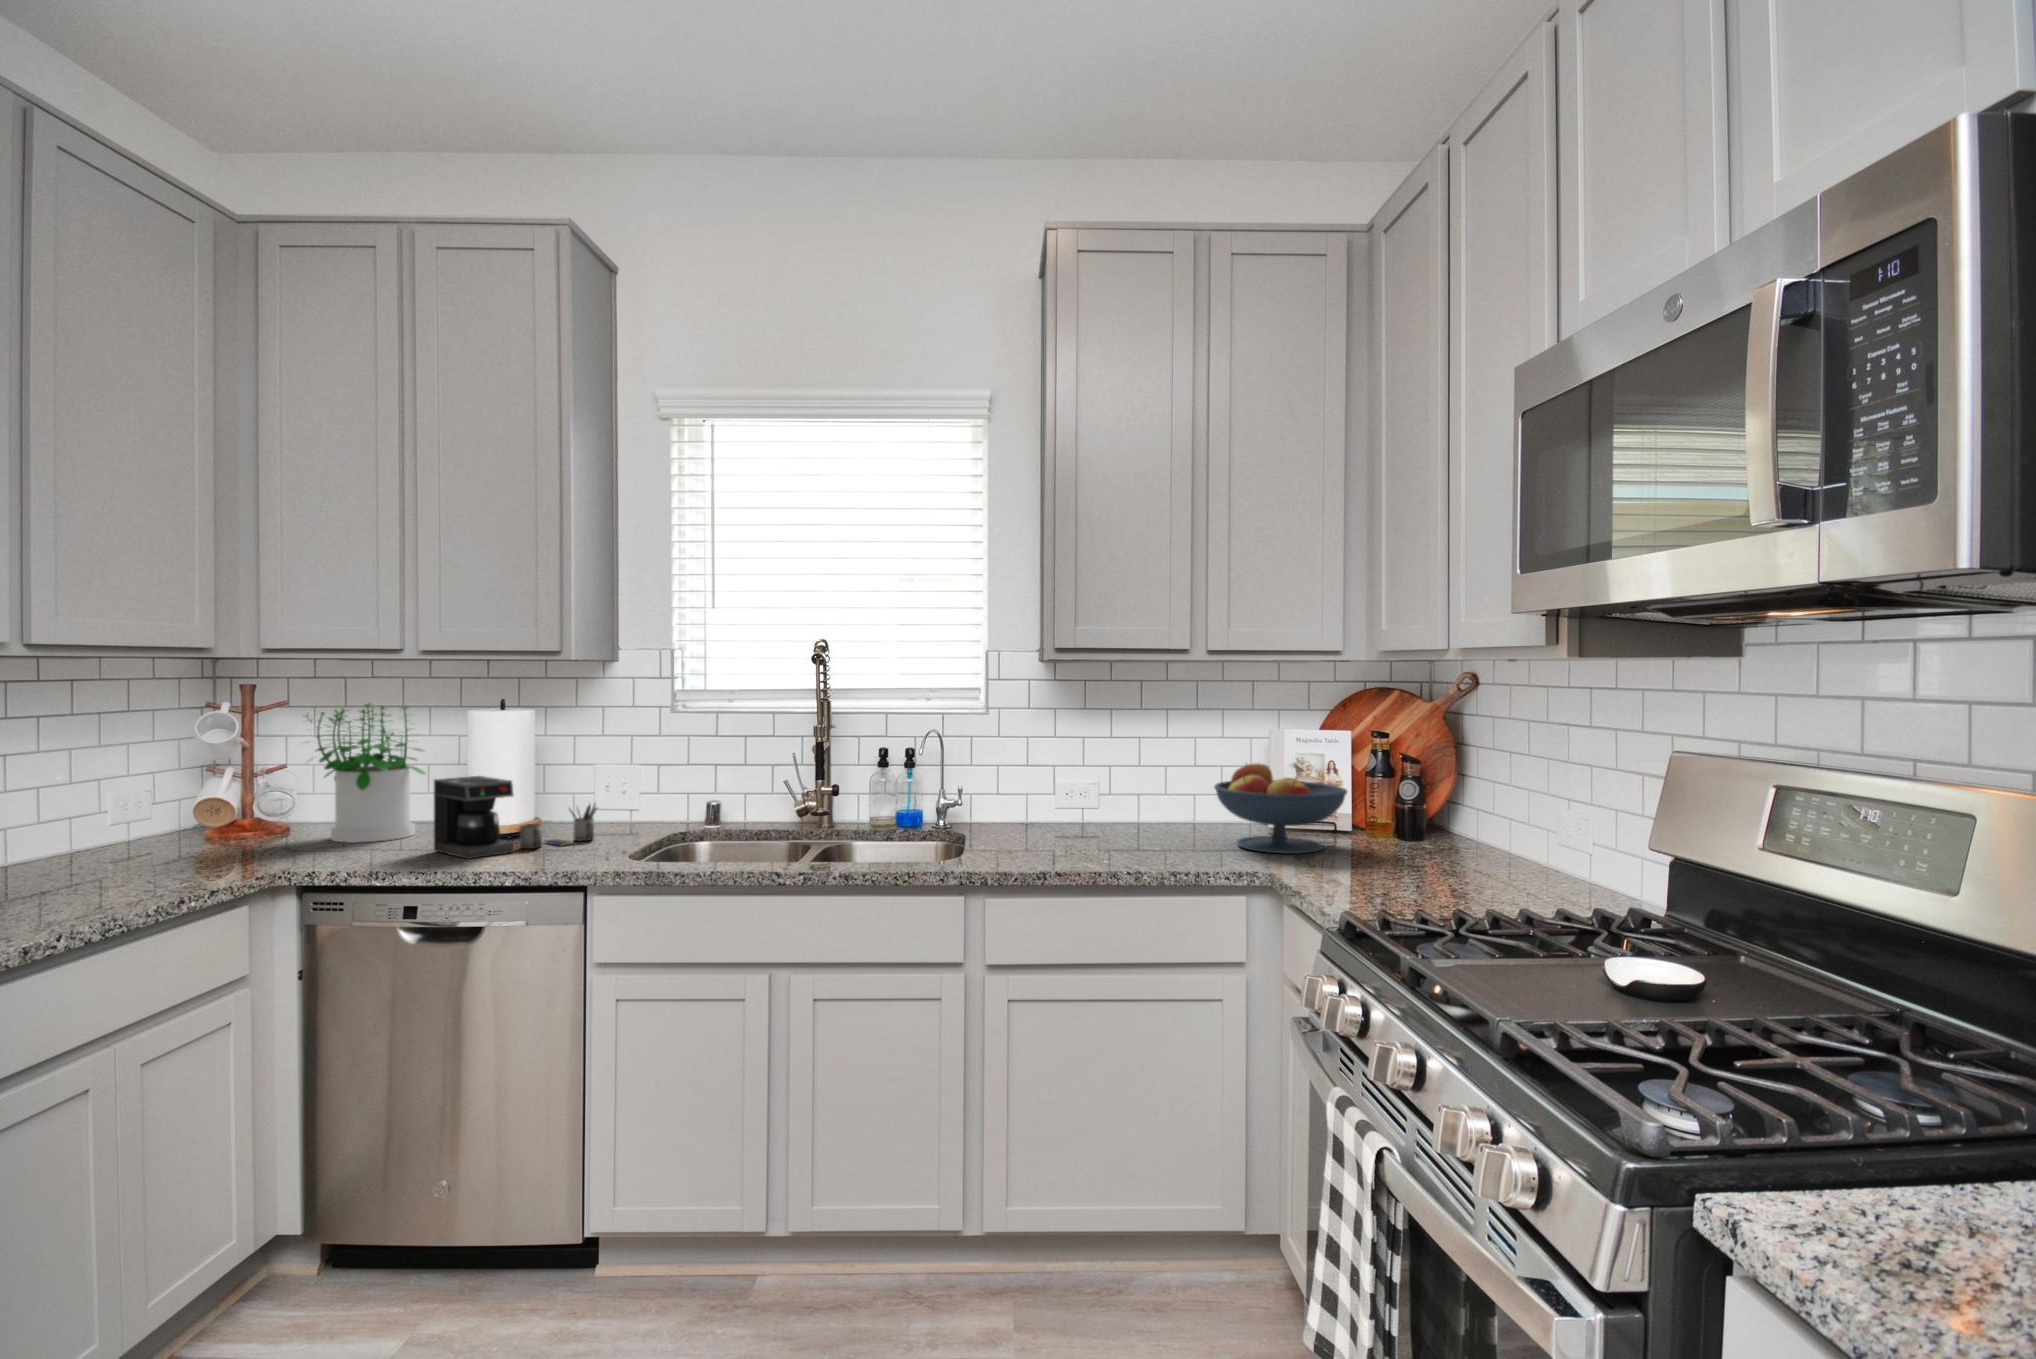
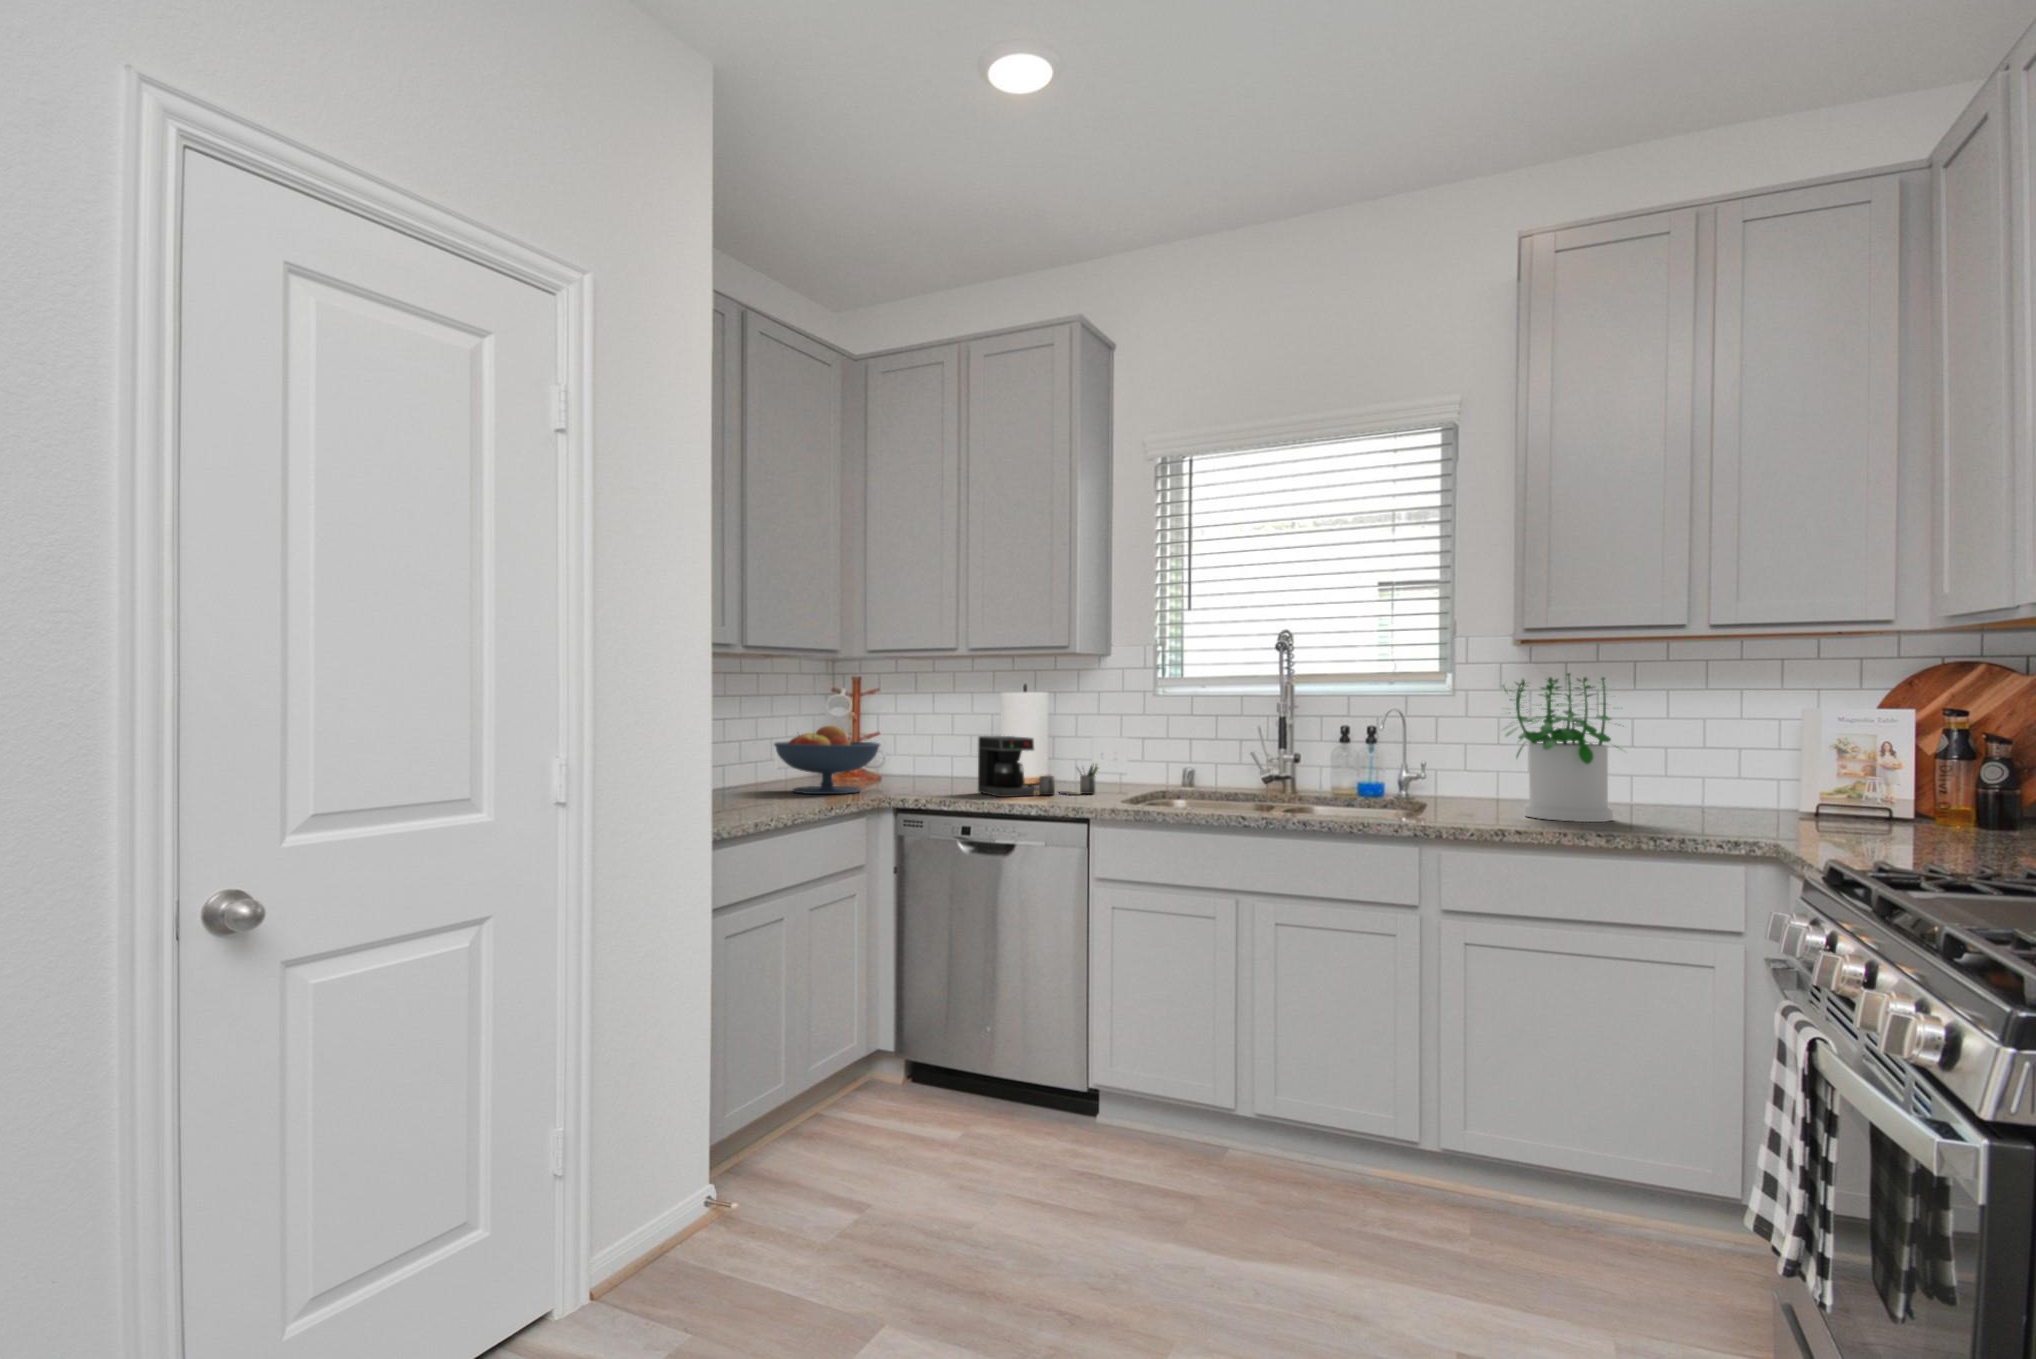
potted plant: present [307,703,425,842] -> present [1503,673,1617,822]
fruit bowl: present [1214,763,1347,854] -> present [774,726,880,794]

